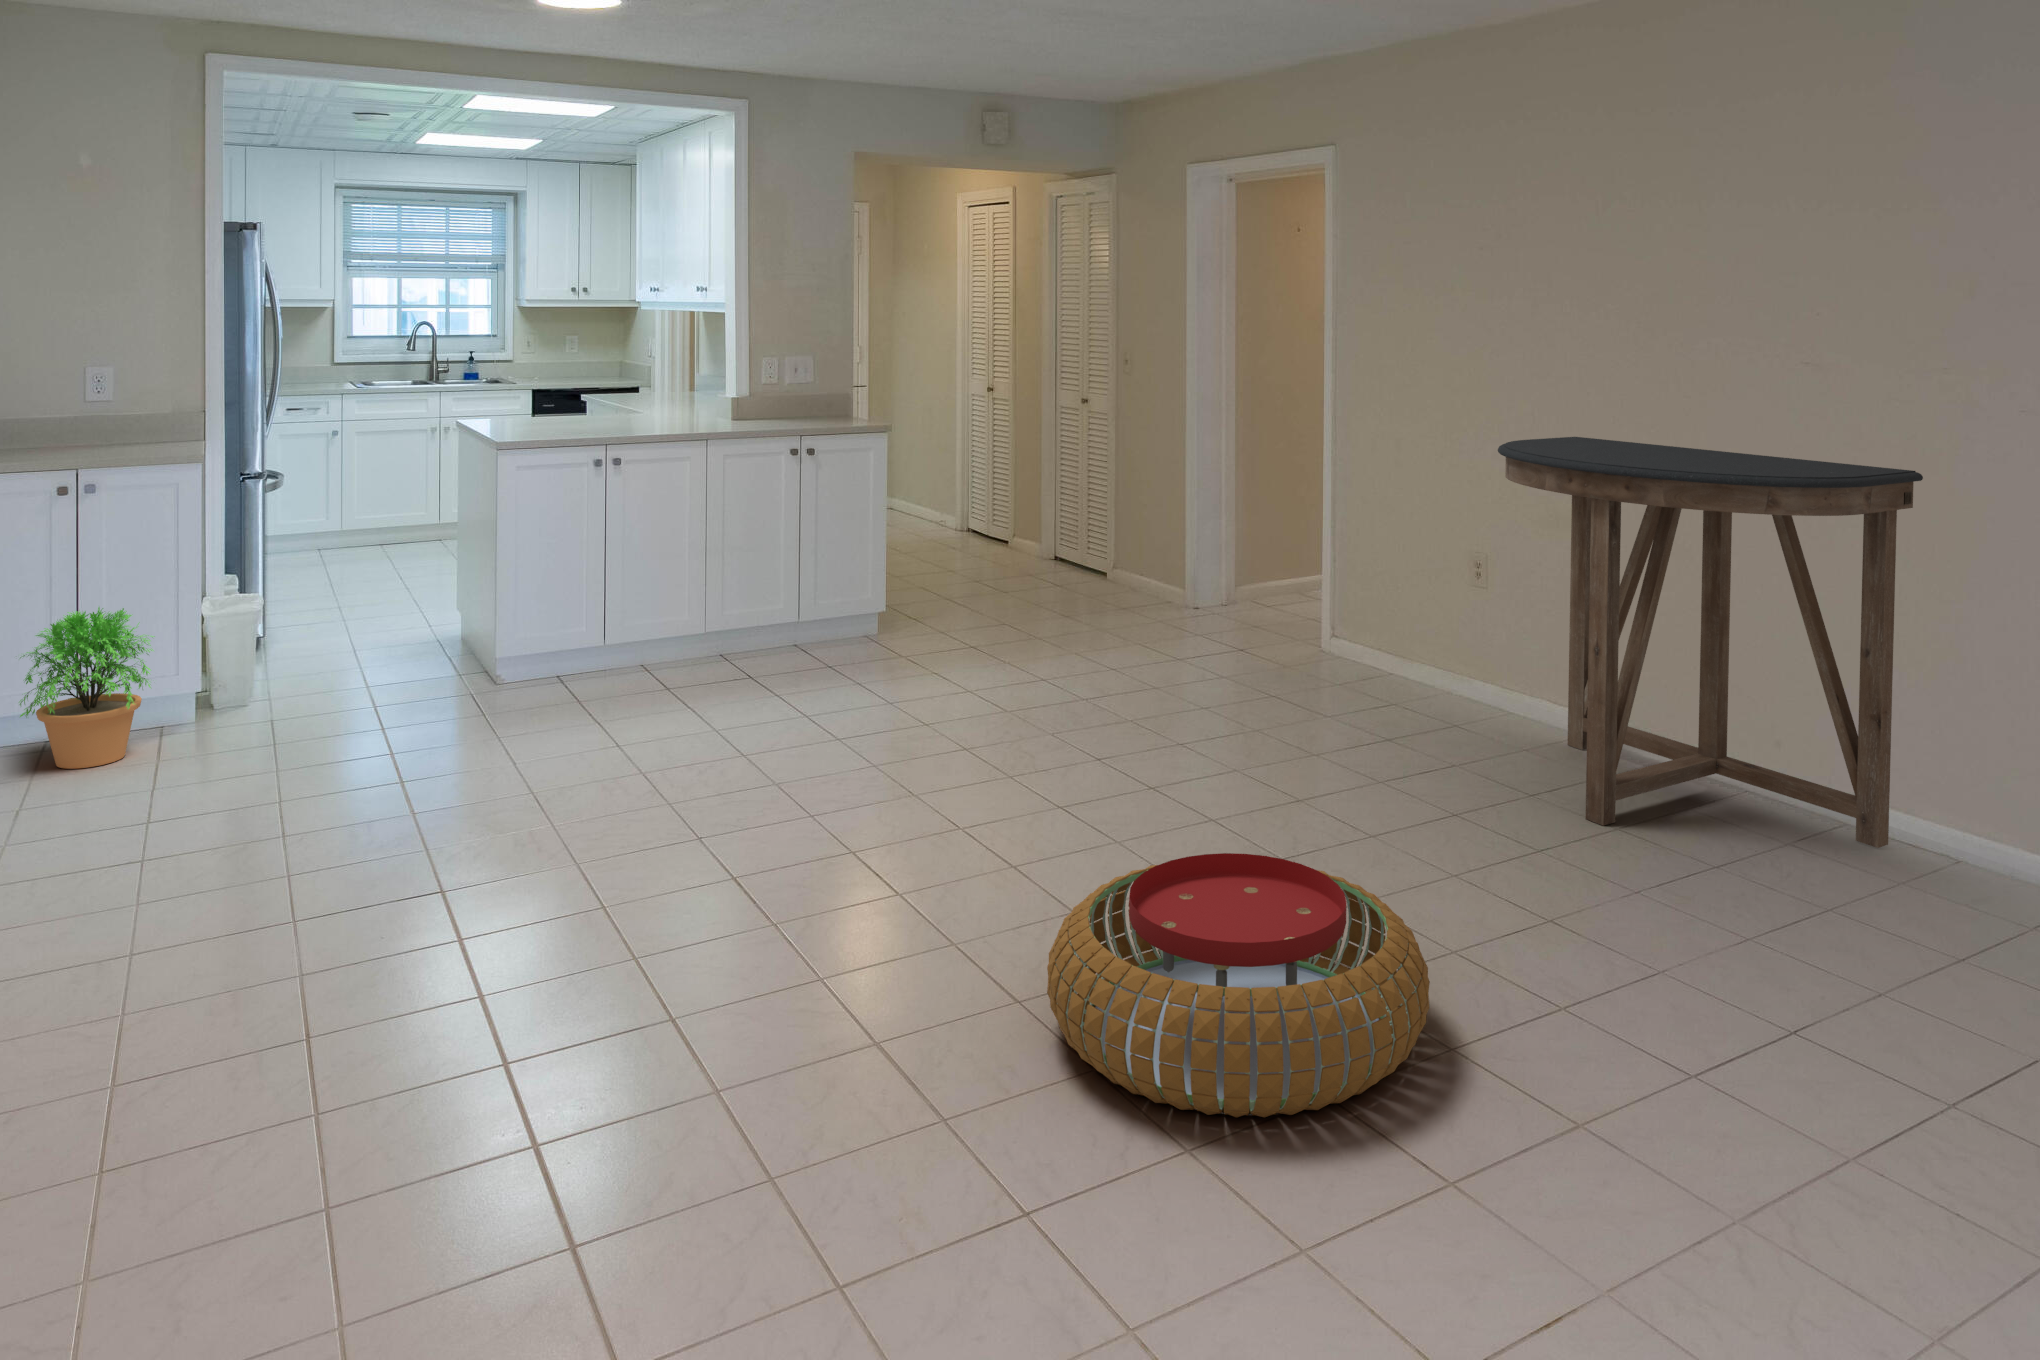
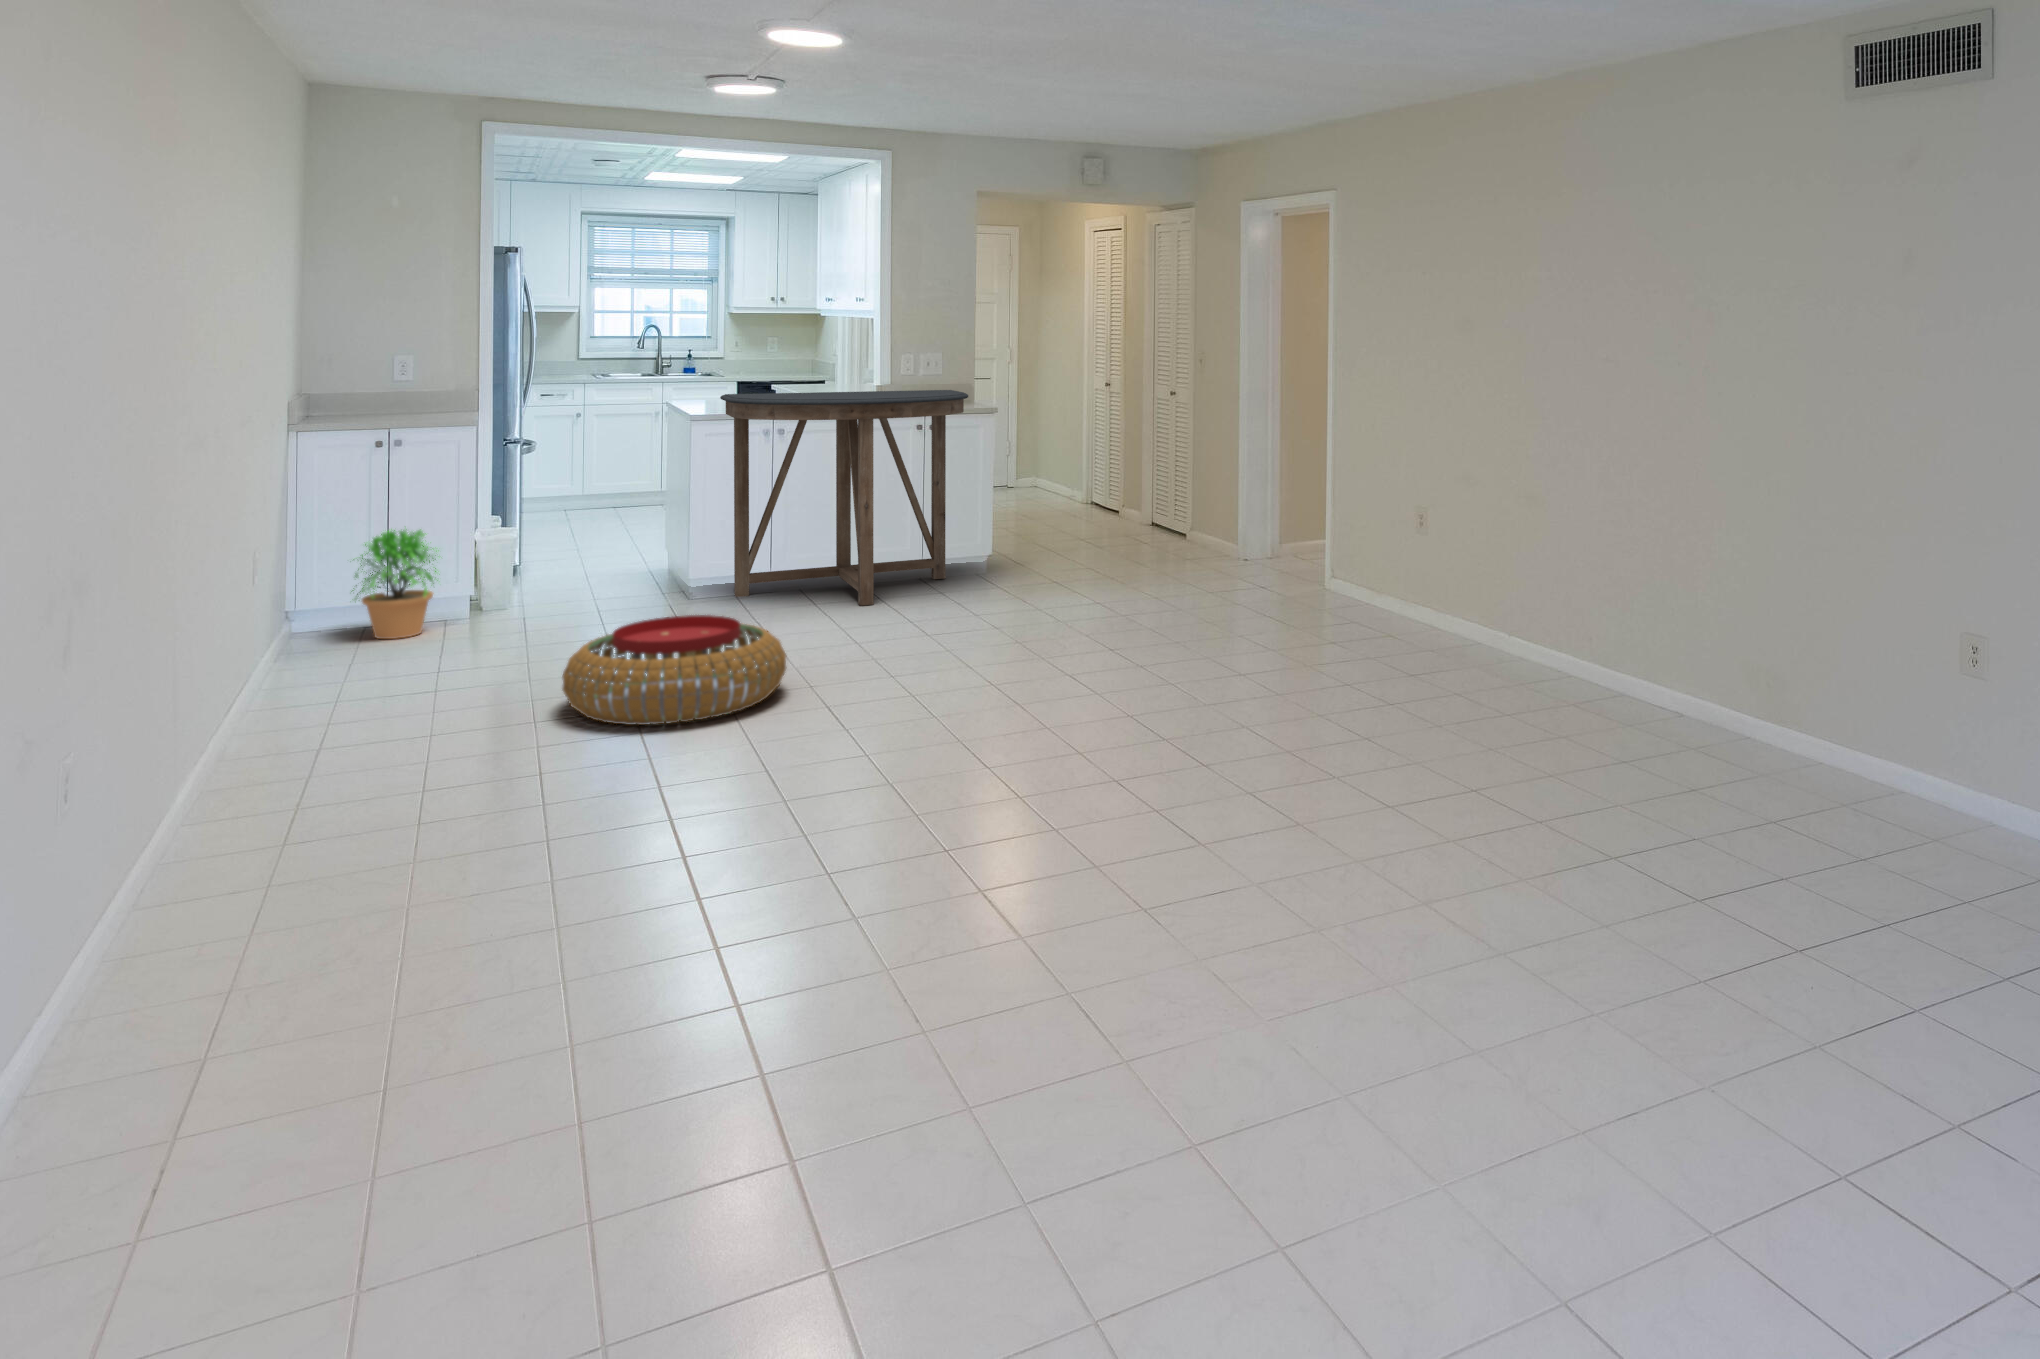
console table: present [1498,437,1923,848] -> present [720,390,968,606]
pouf: present [1047,853,1430,1117] -> present [562,615,786,725]

